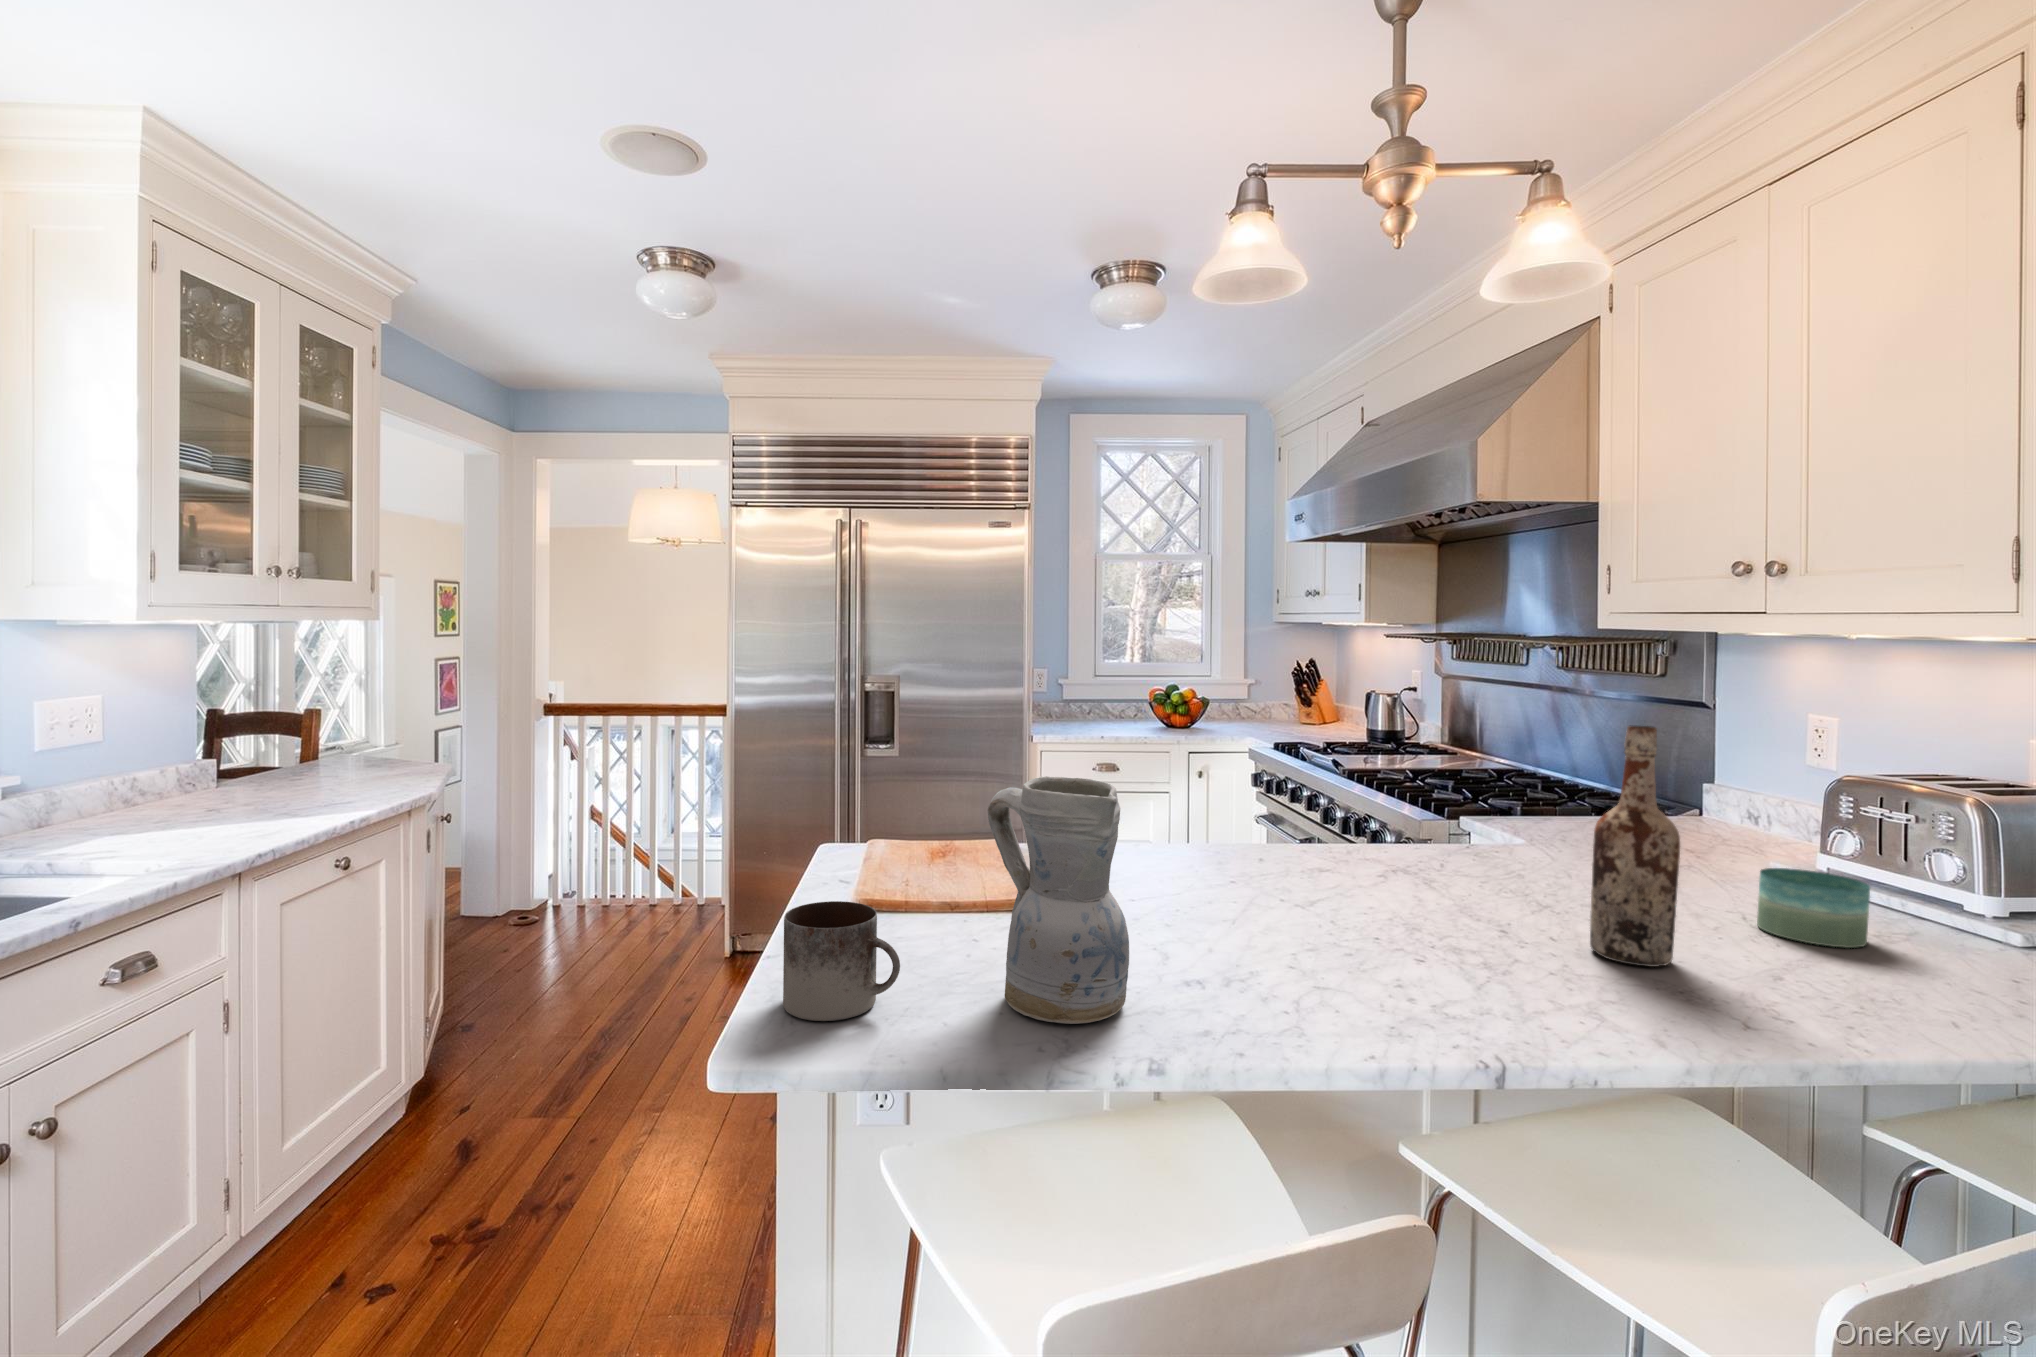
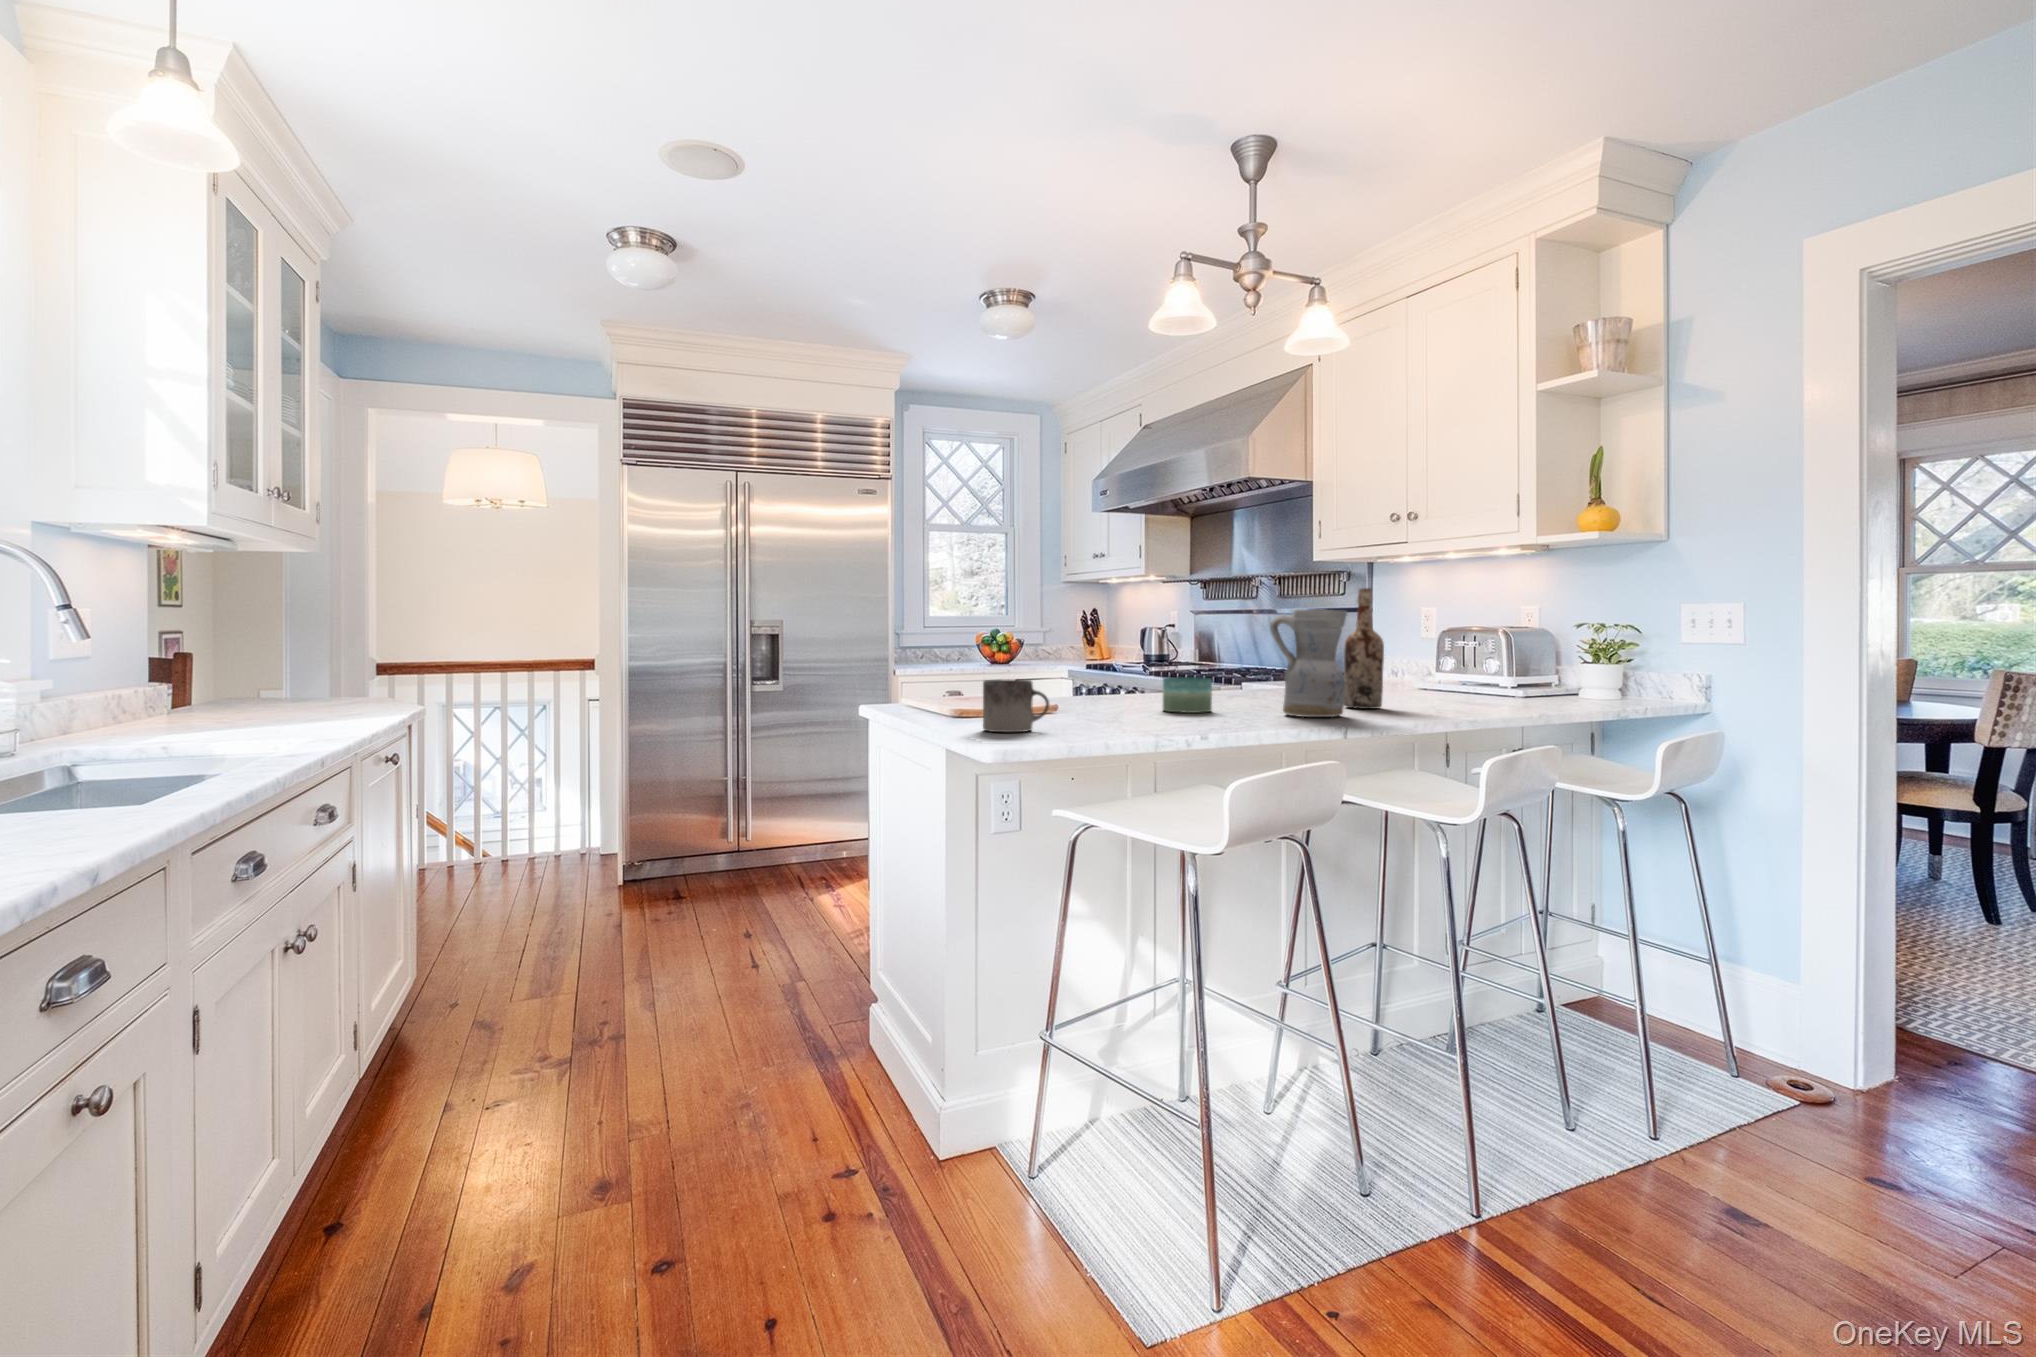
ceramic pitcher: present [988,776,1129,1024] -> present [1270,609,1347,717]
candle: present [1757,868,1870,948] -> present [1163,677,1212,713]

